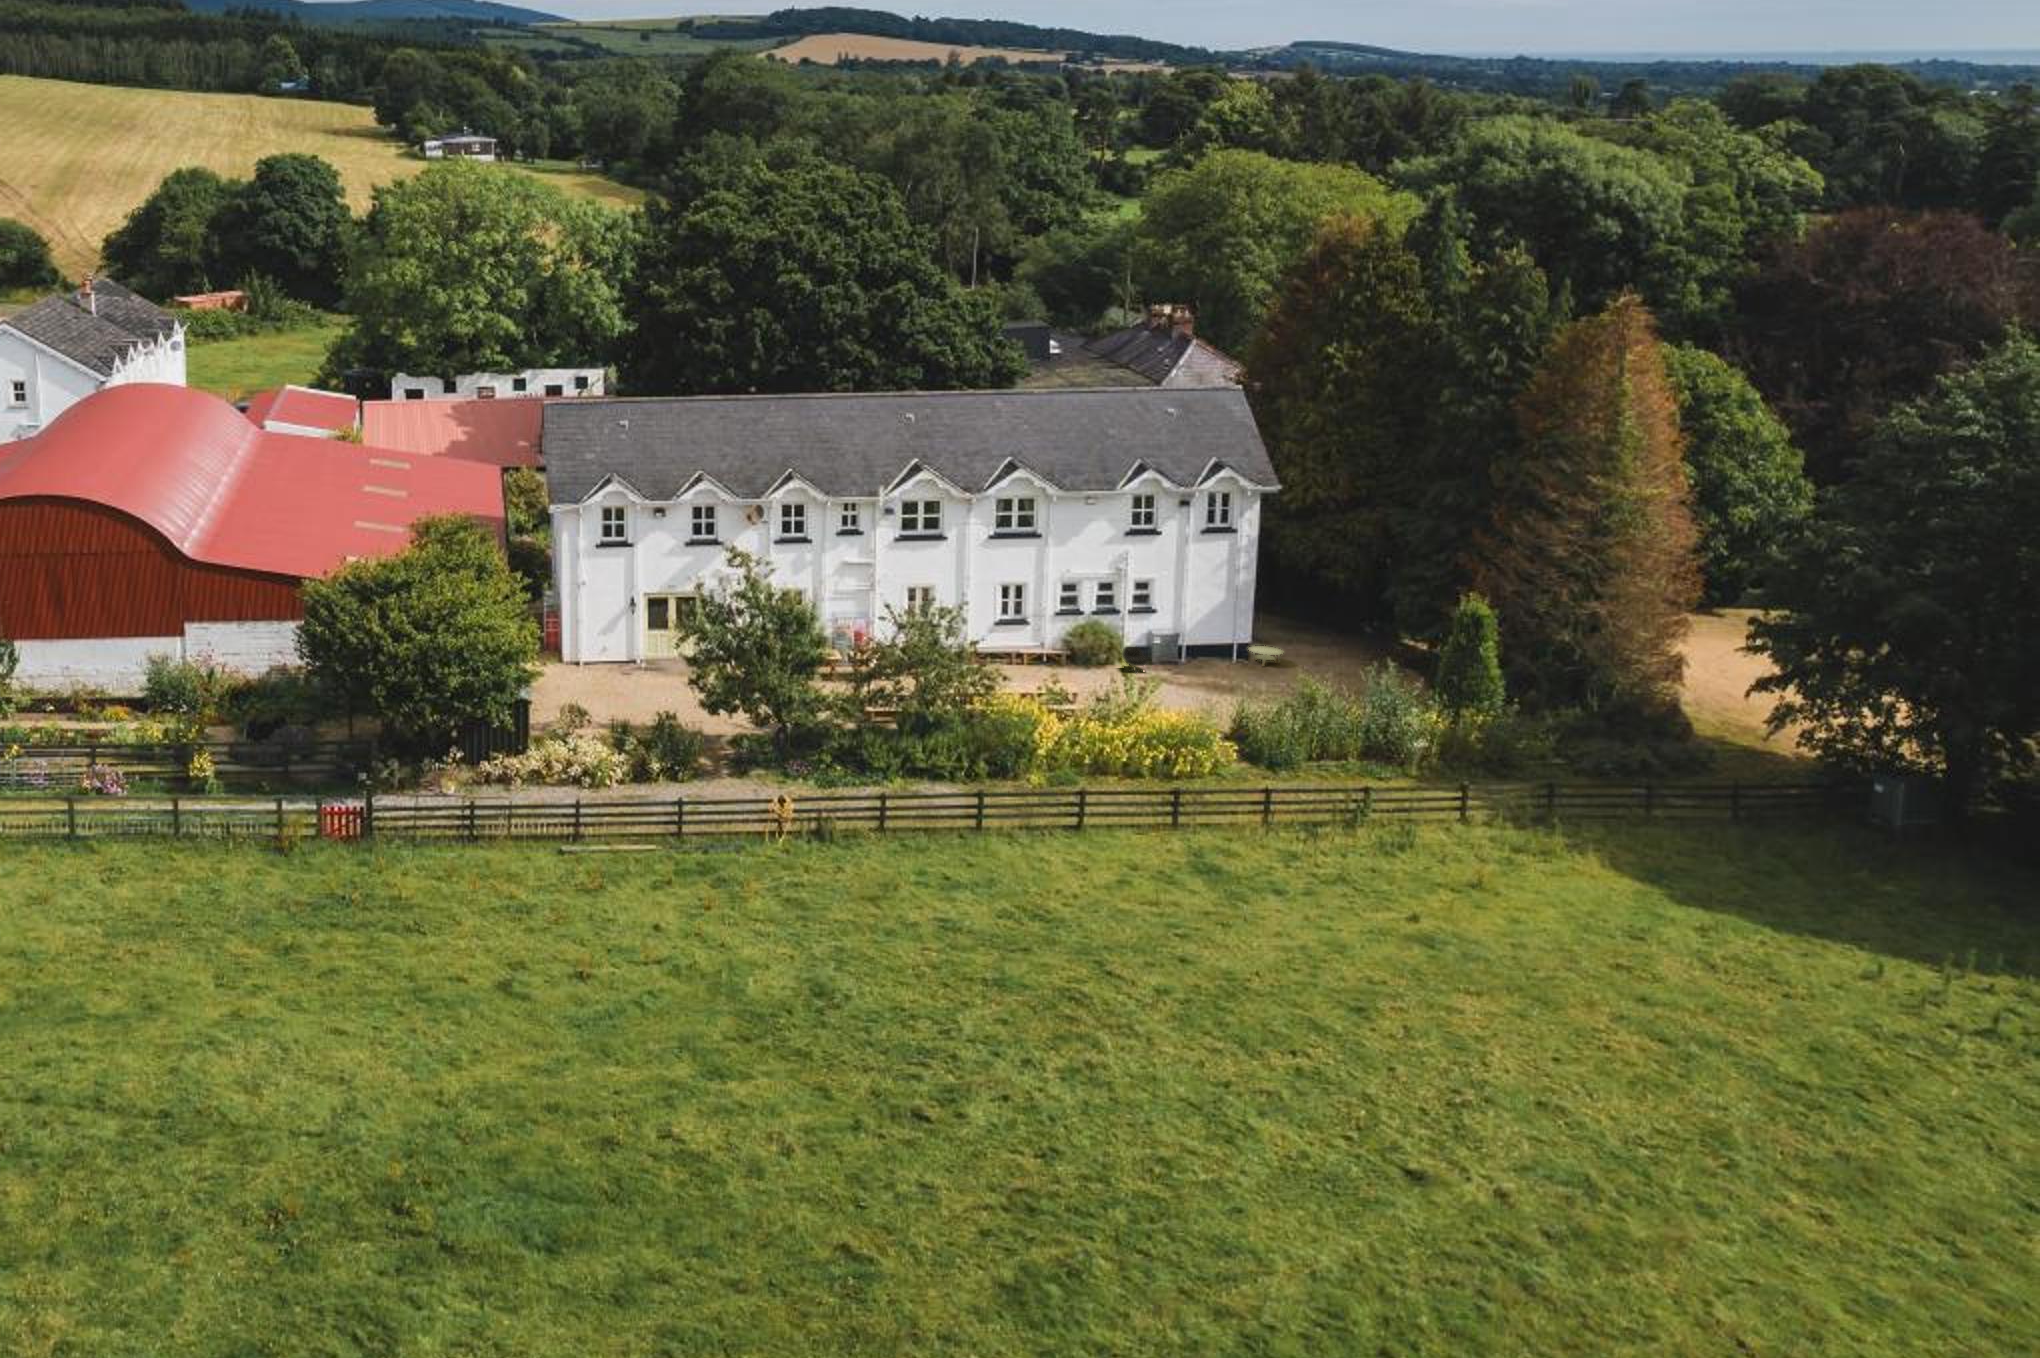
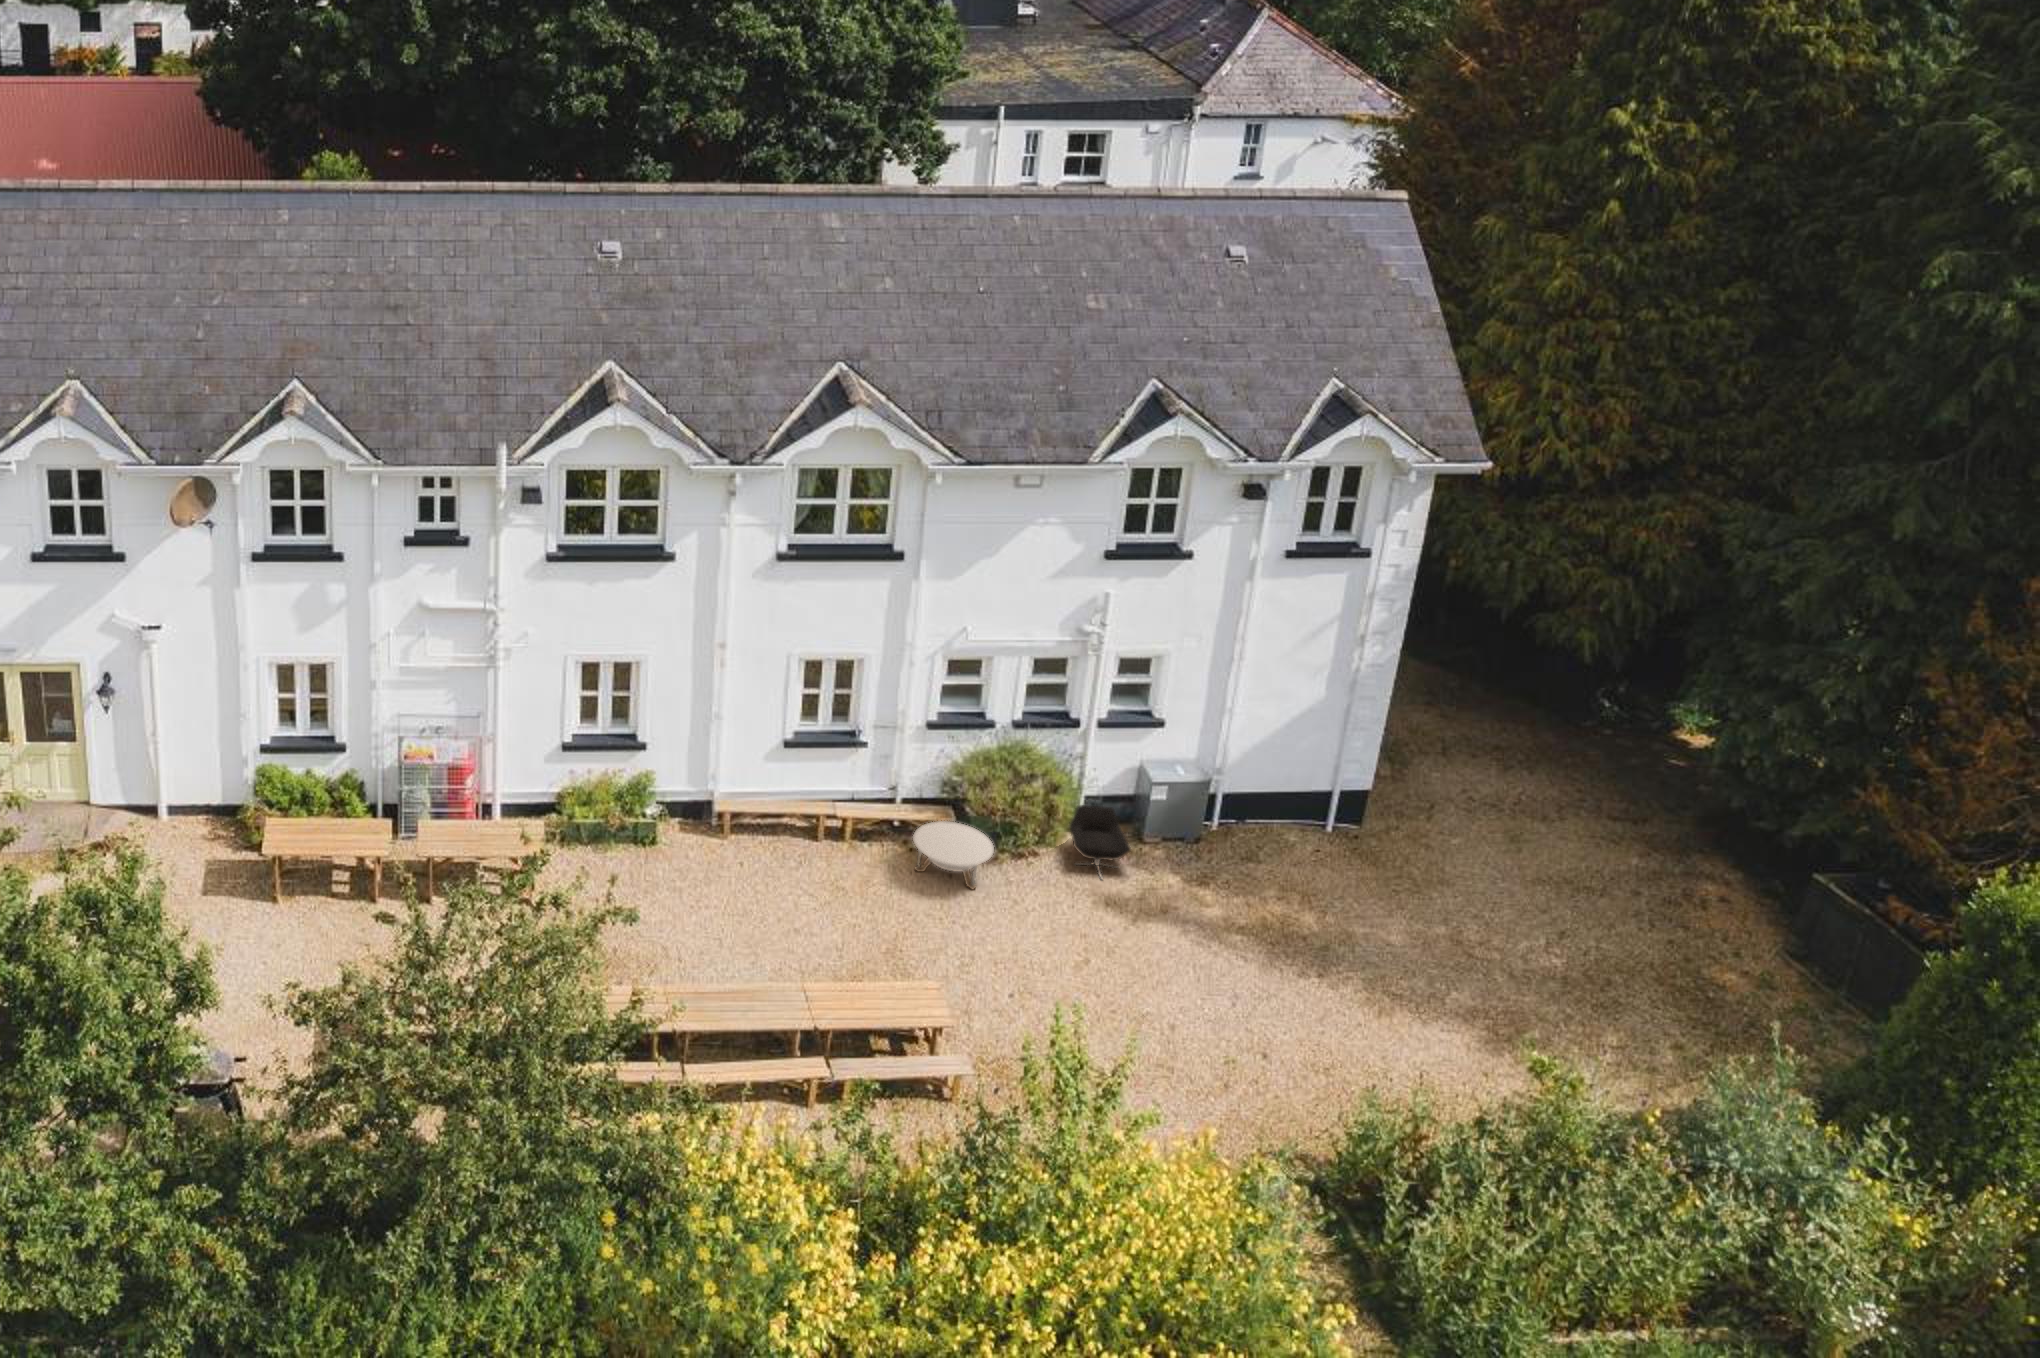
round table: present [1249,646,1283,666] -> present [913,821,994,889]

